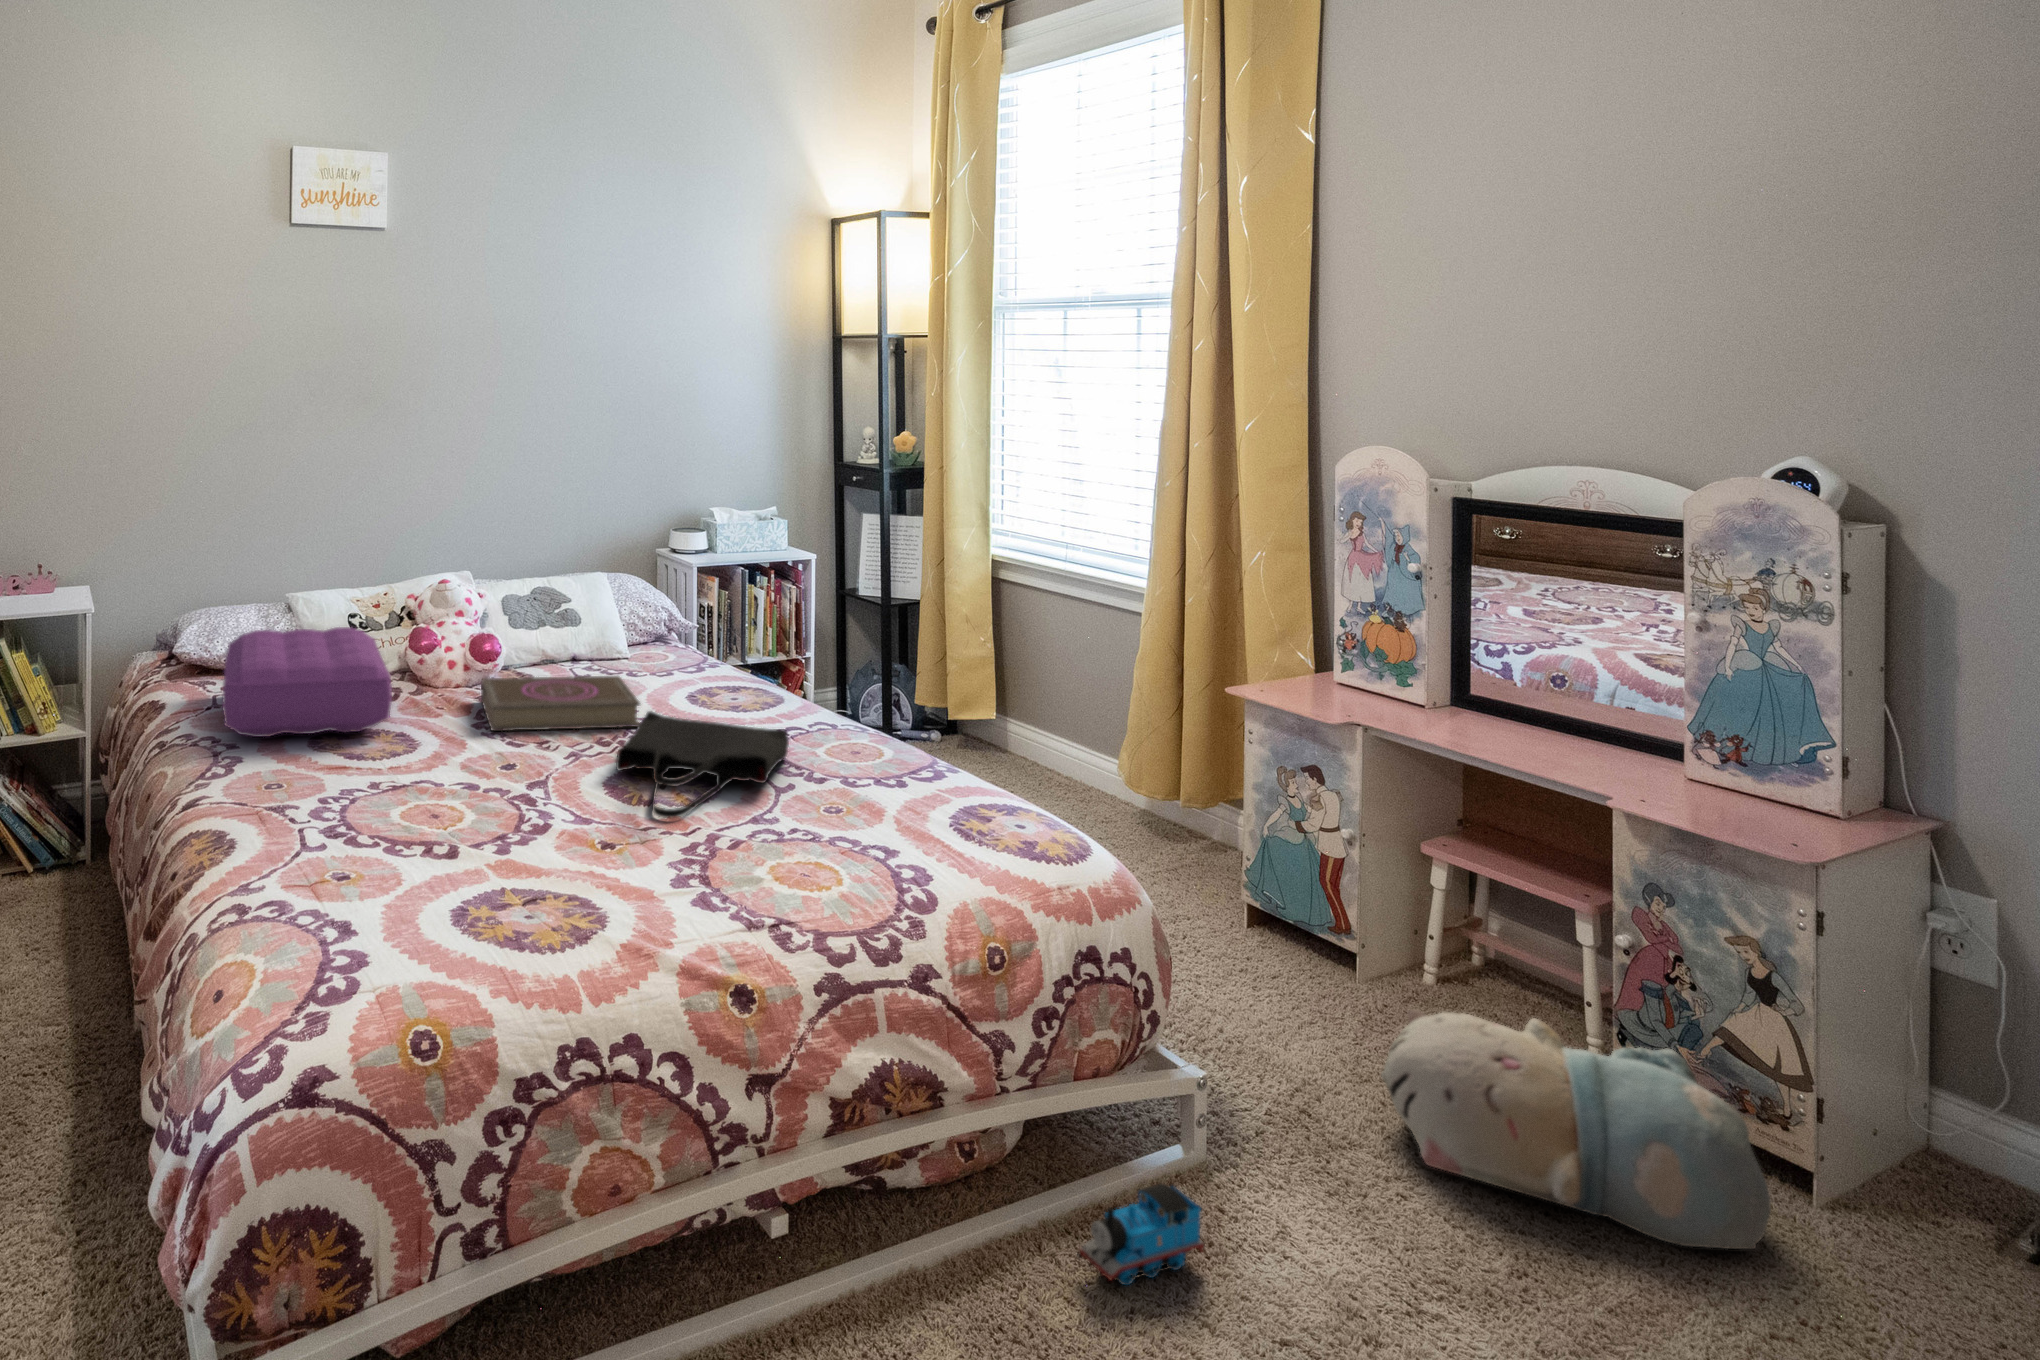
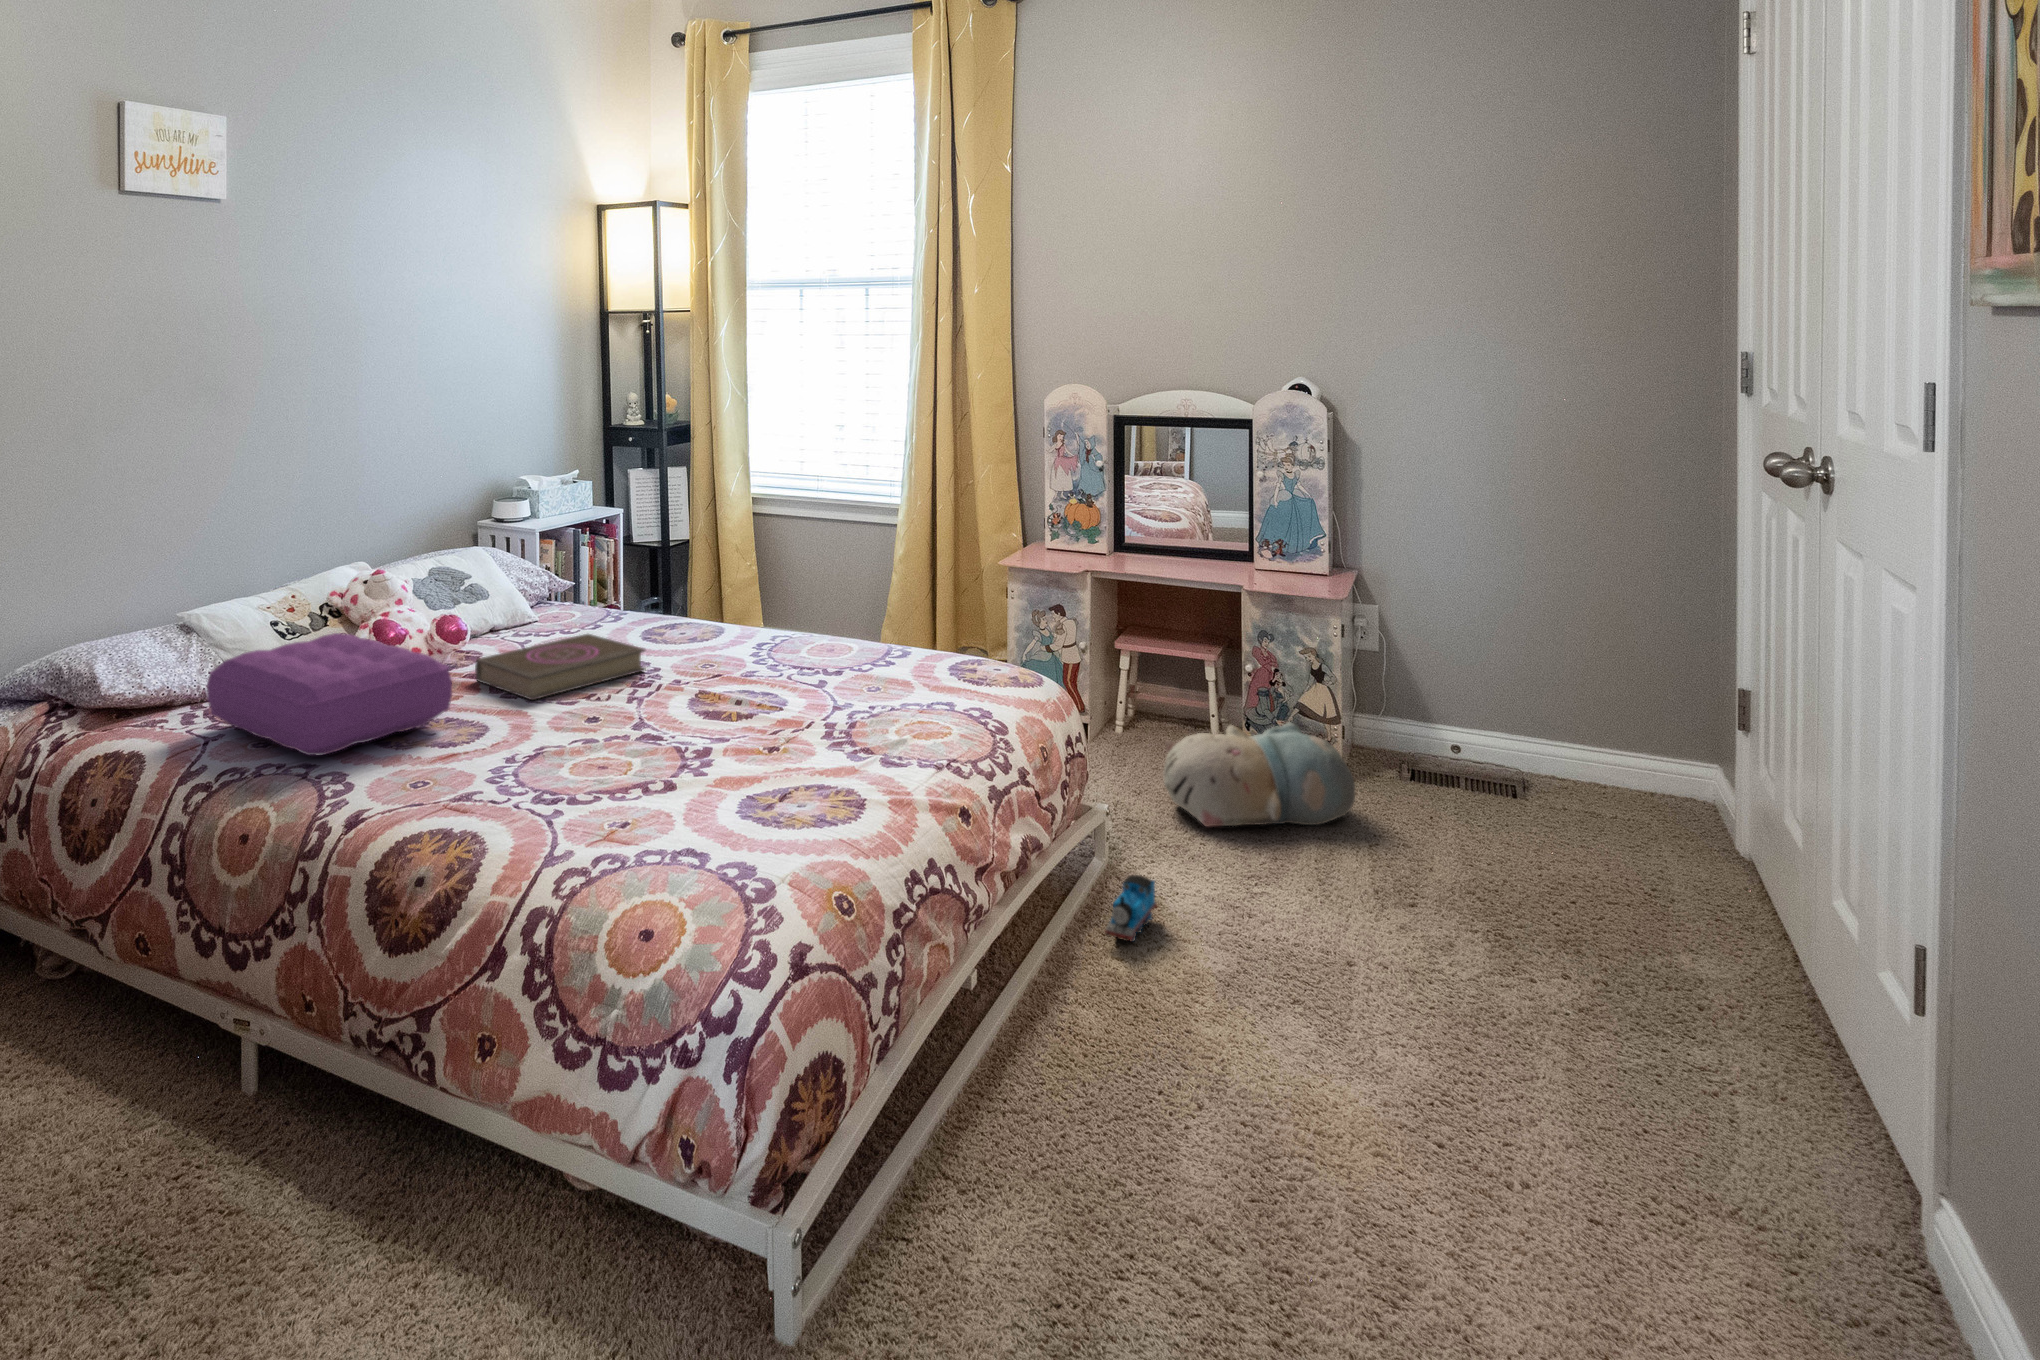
tote bag: present [616,711,789,818] -> none [667,644,815,725]

